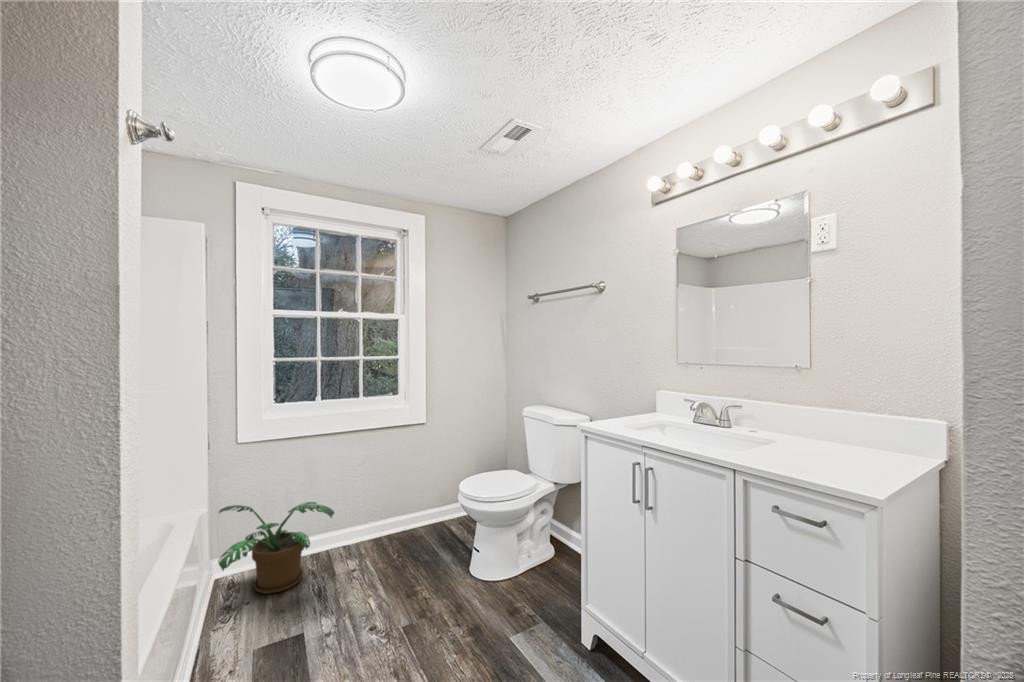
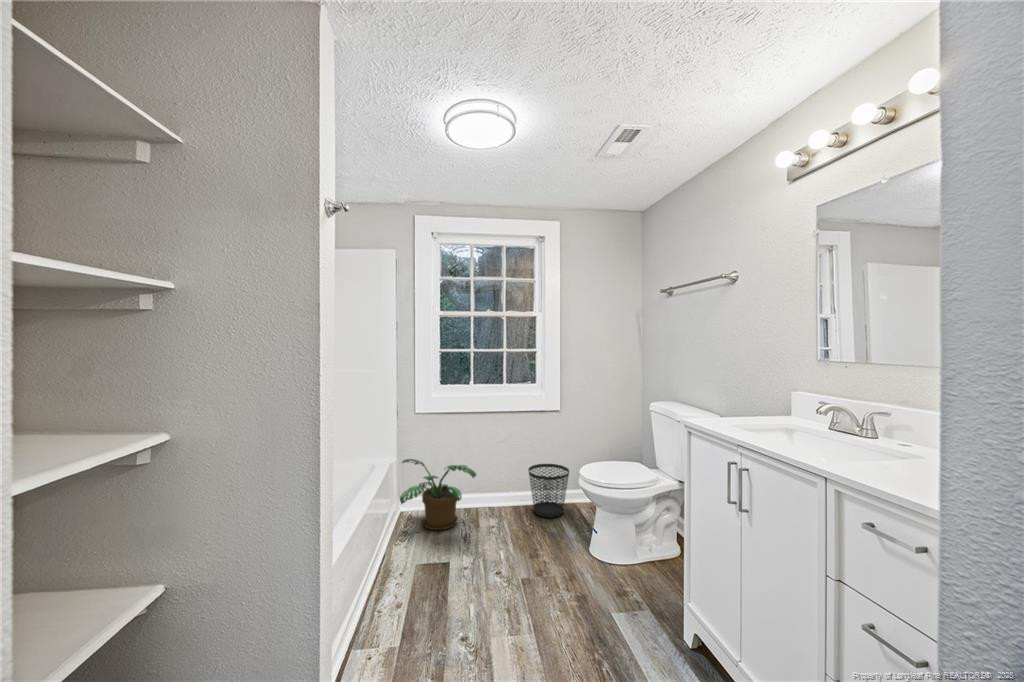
wastebasket: none [392,483,439,546] -> present [528,464,569,518]

